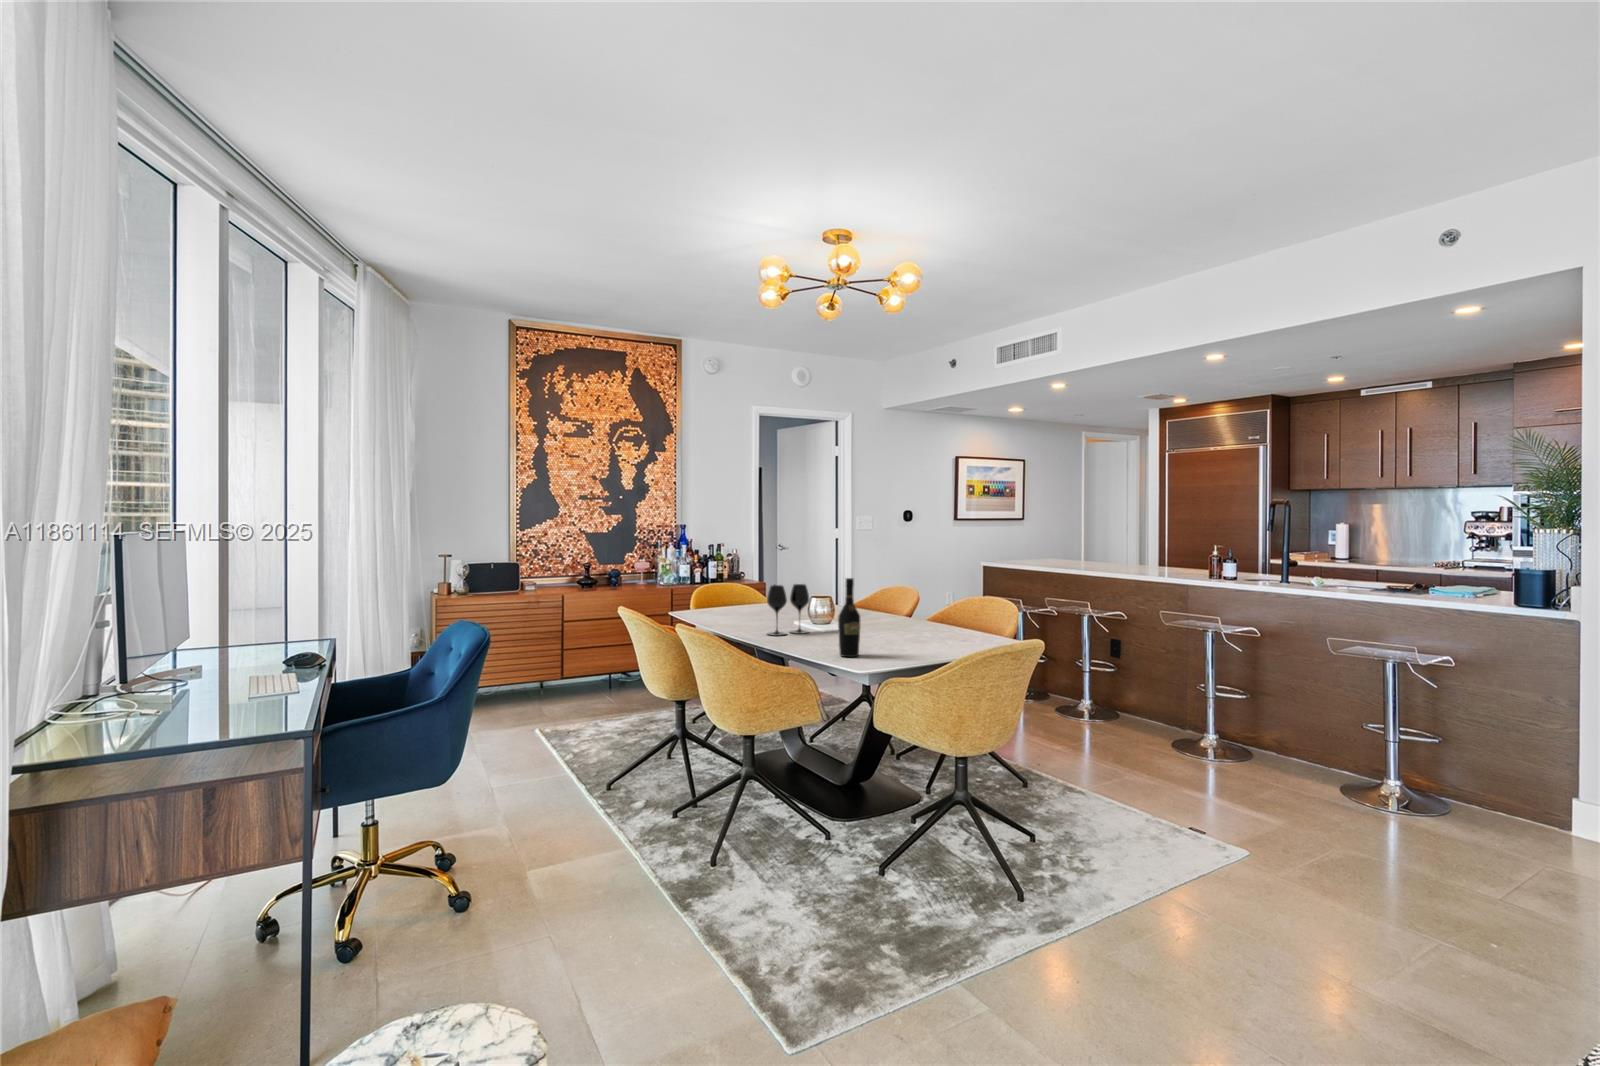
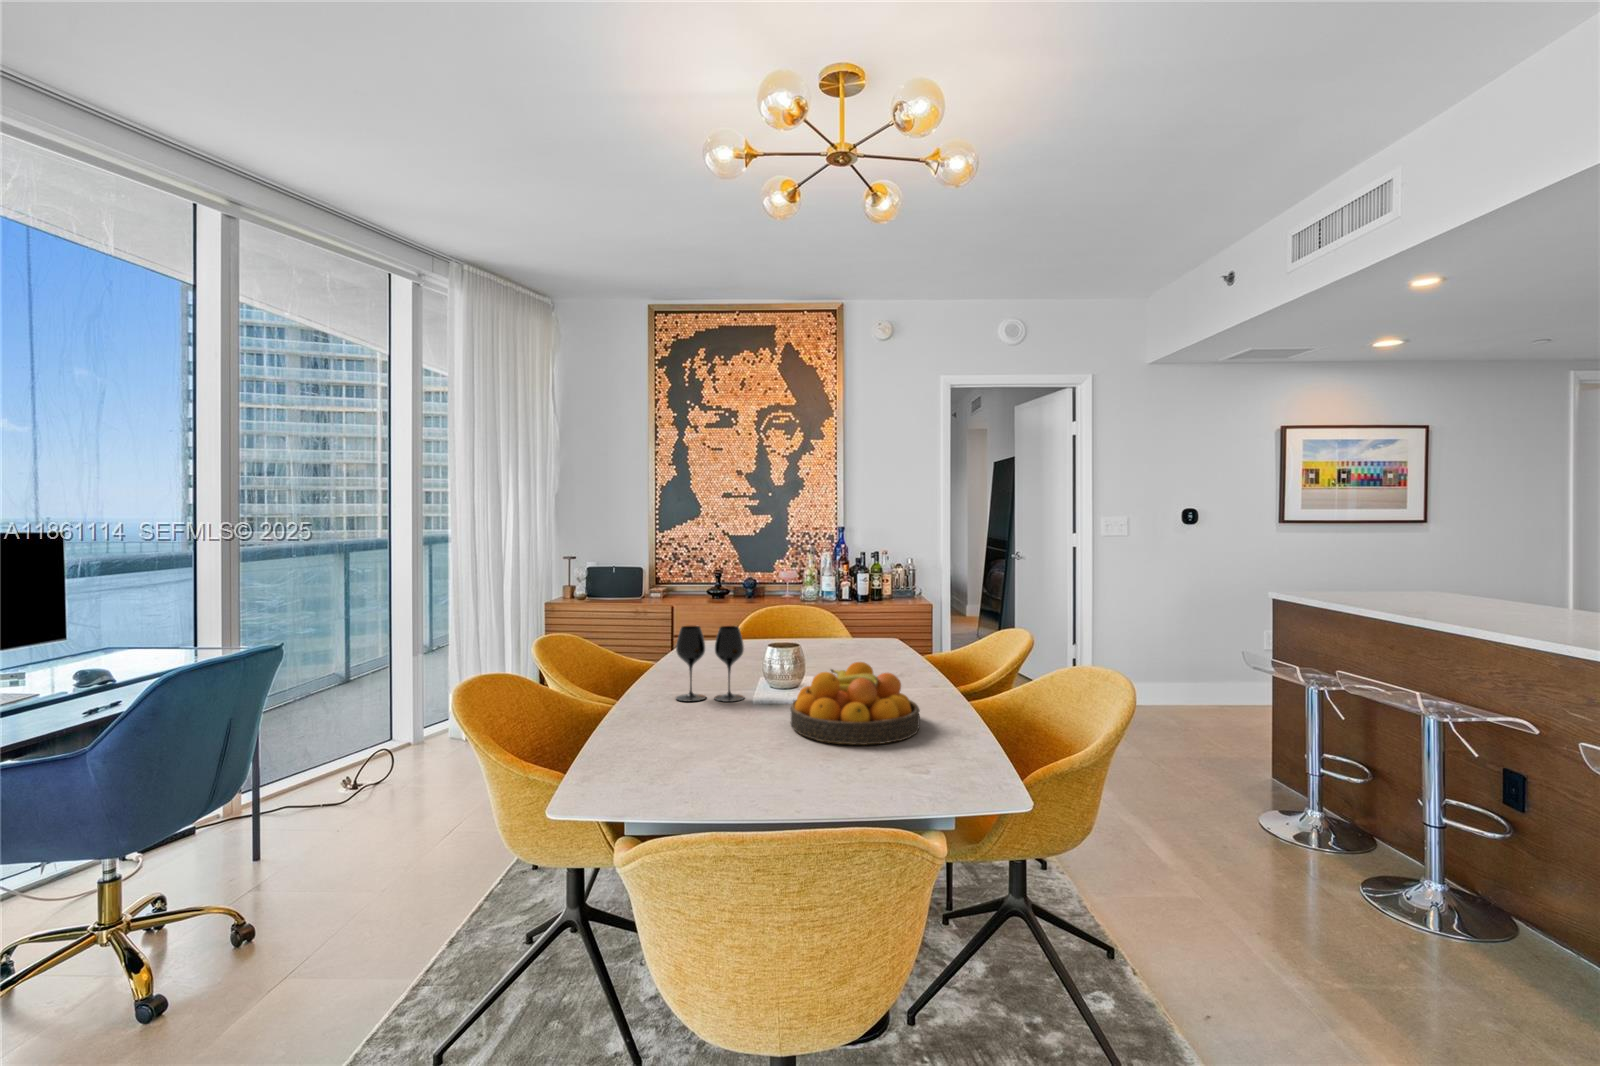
wine bottle: present [838,578,860,657] -> none [637,632,674,766]
fruit bowl: none [865,598,943,641] -> present [791,662,920,745]

